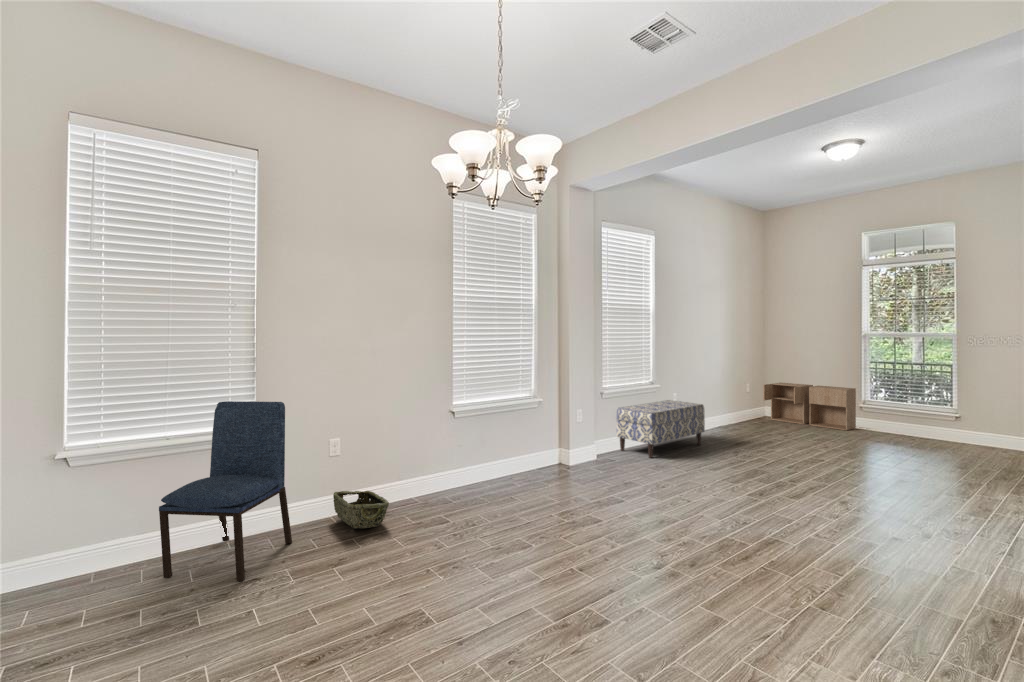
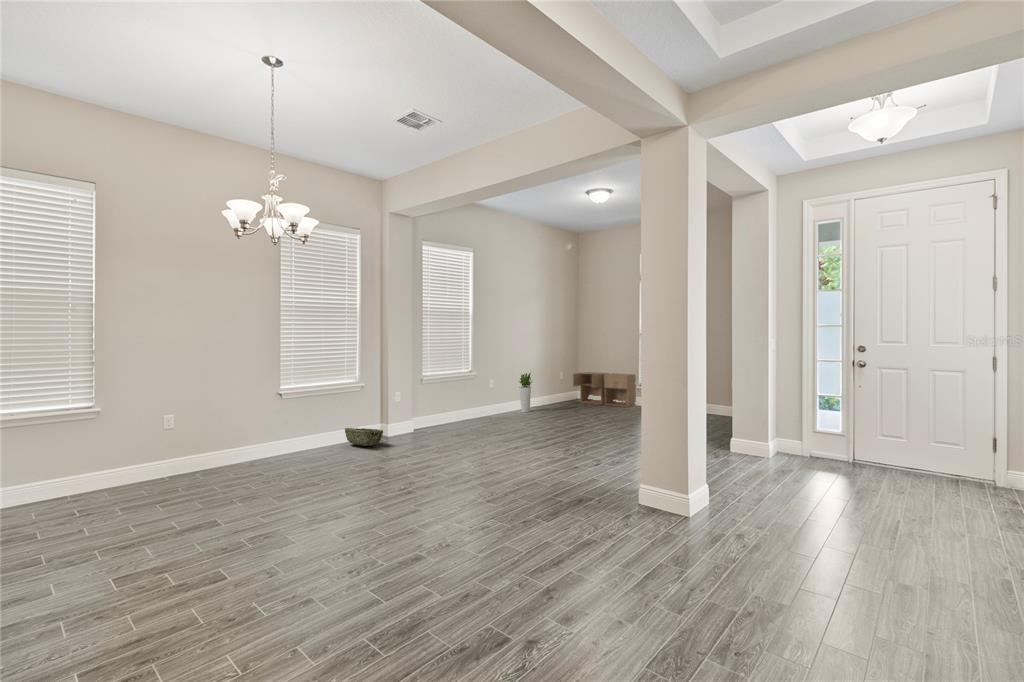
planter: none [703,383,724,433] -> present [519,373,532,412]
bench: present [617,400,705,458] -> none [436,386,509,430]
dining chair: present [159,401,292,581] -> none [6,382,127,517]
woven basket: present [333,491,389,528] -> present [345,428,383,446]

